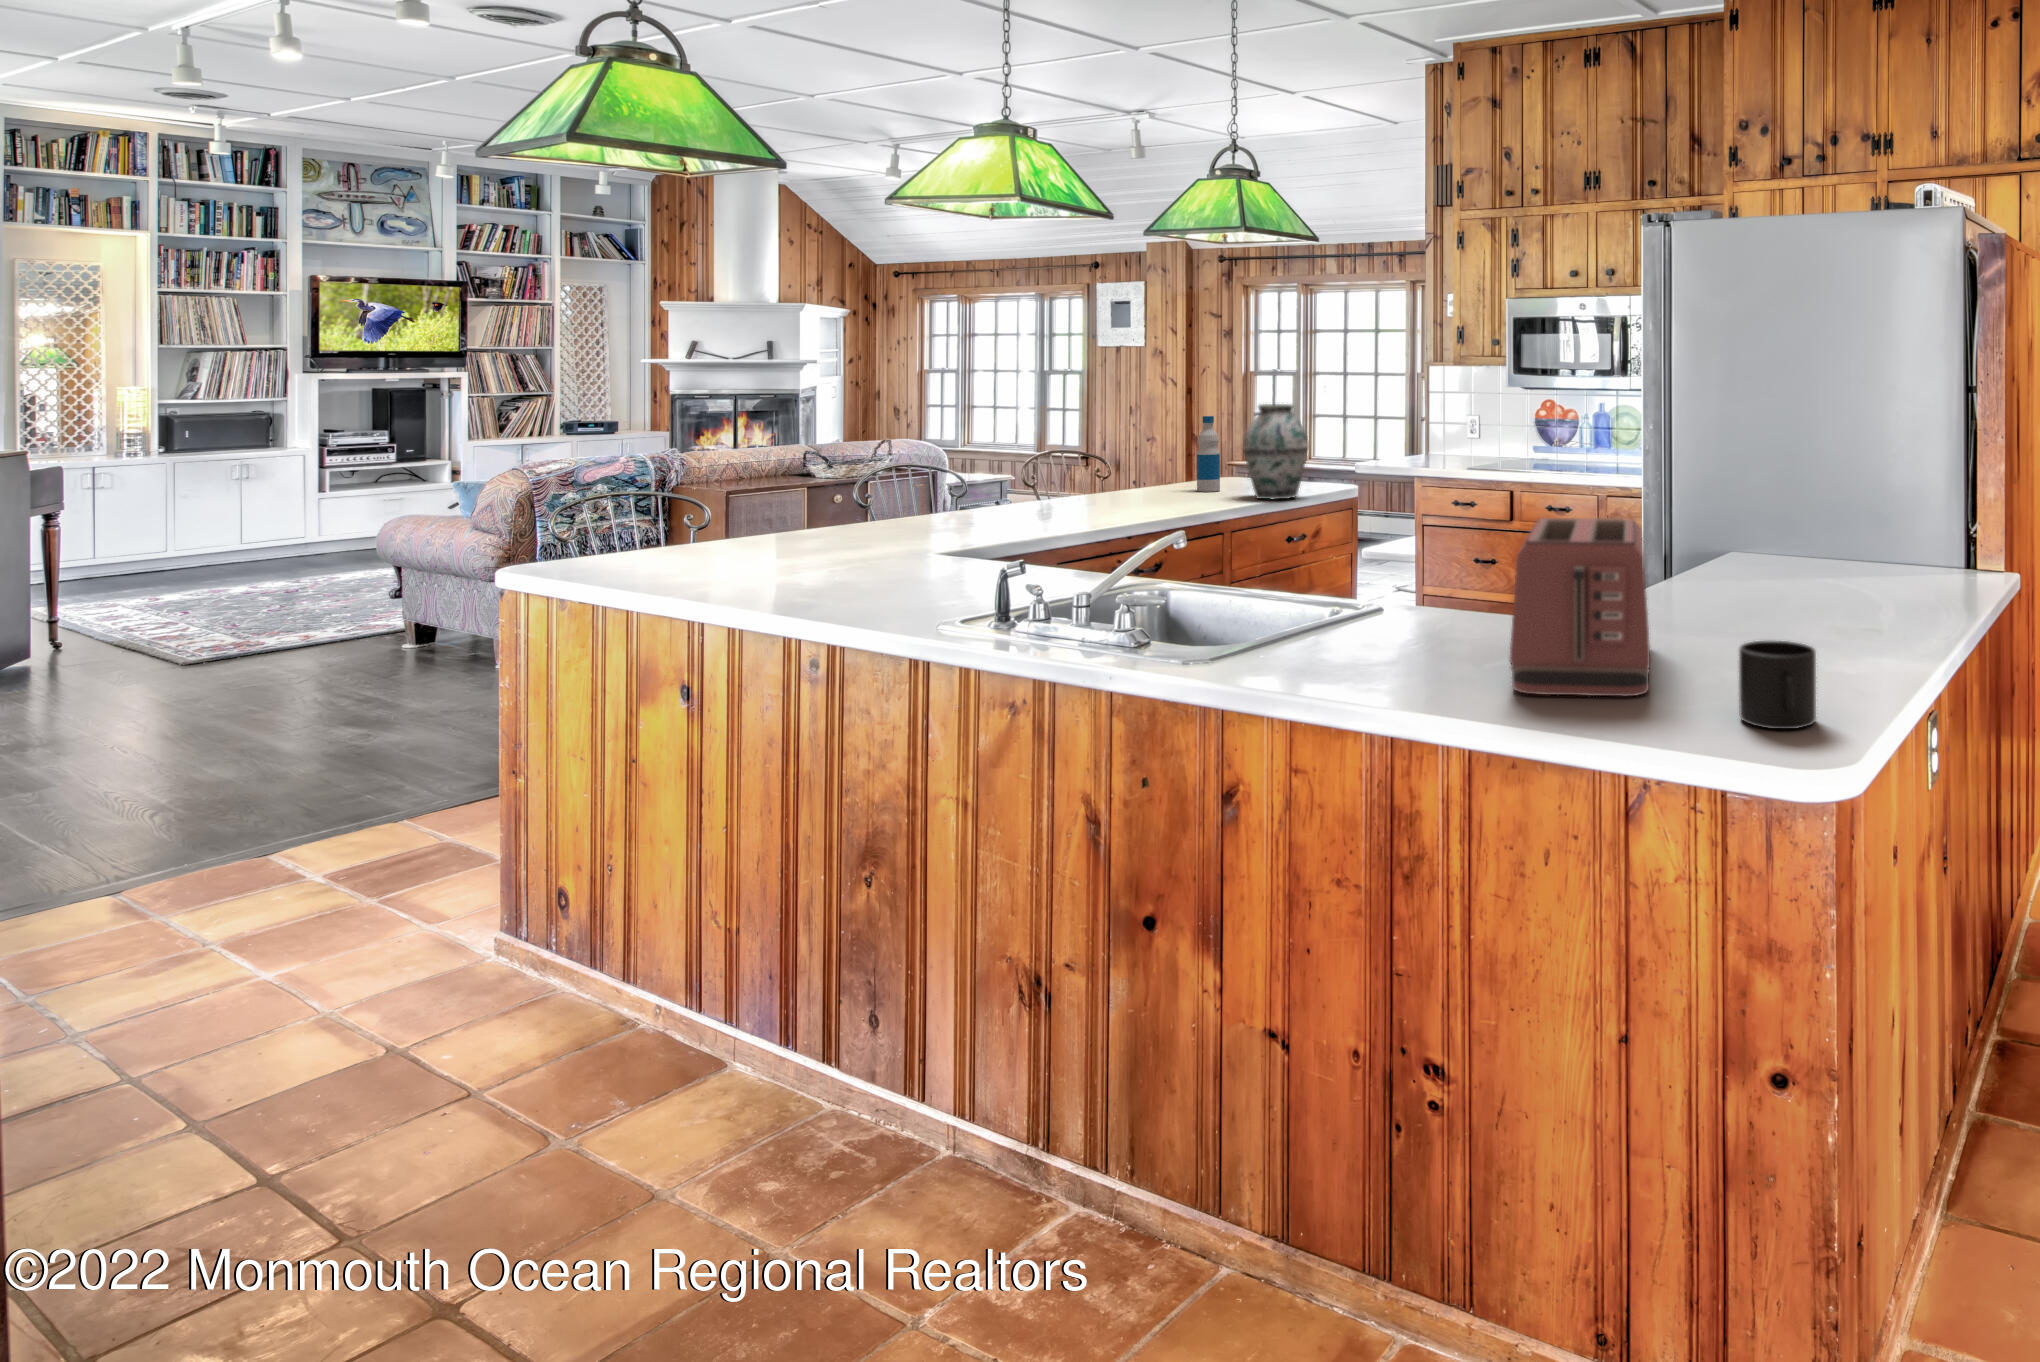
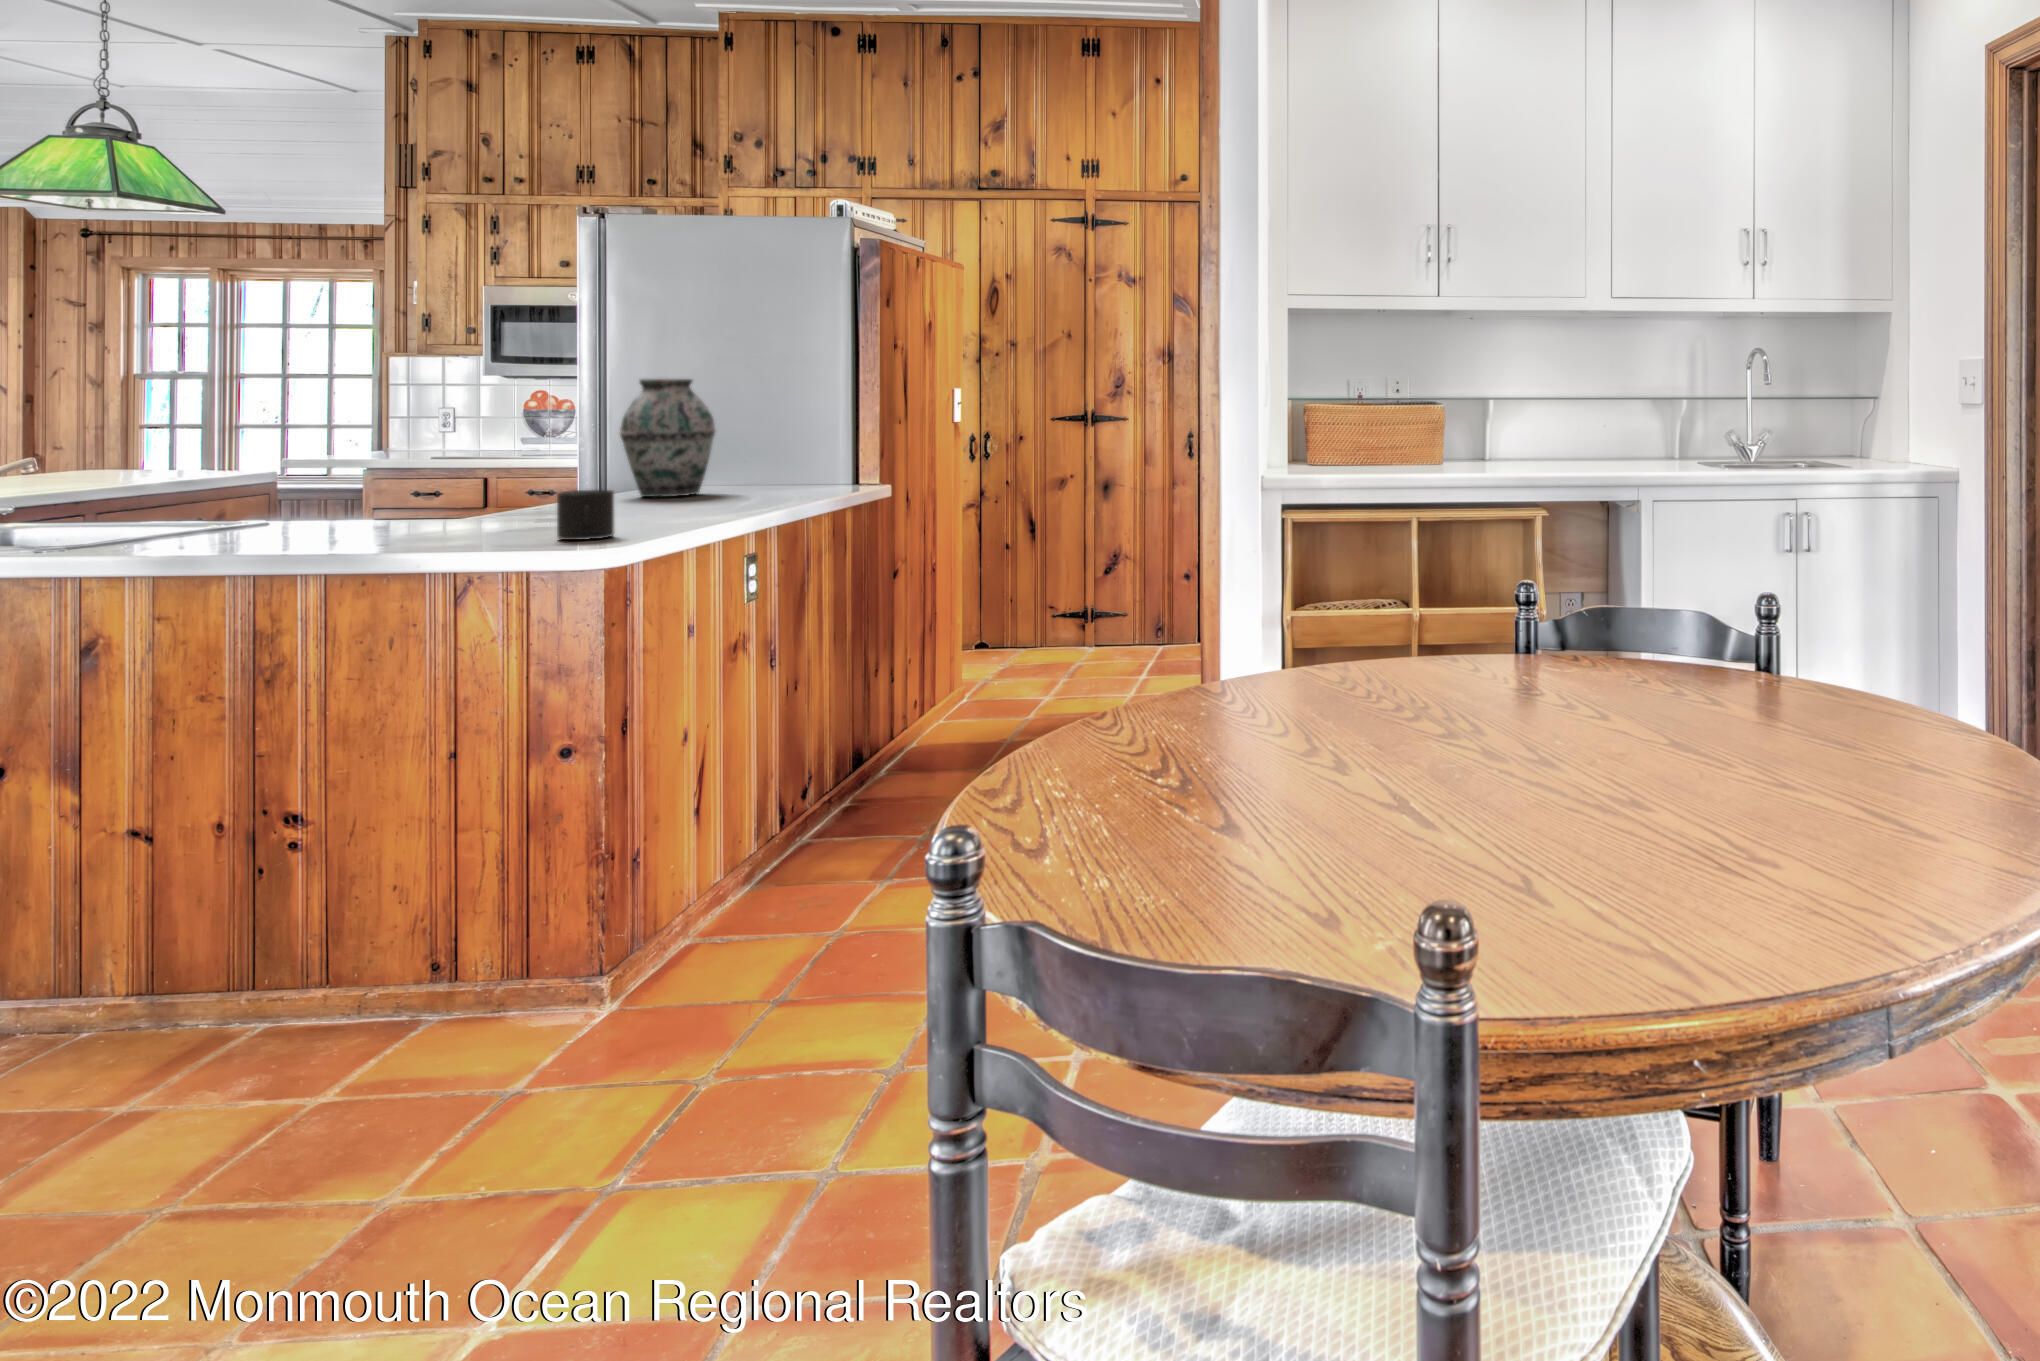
vase: present [1243,404,1309,500] -> present [620,379,715,497]
bottle: present [1197,416,1220,492] -> none [47,396,82,477]
toaster: present [1510,518,1650,696] -> none [375,428,519,541]

